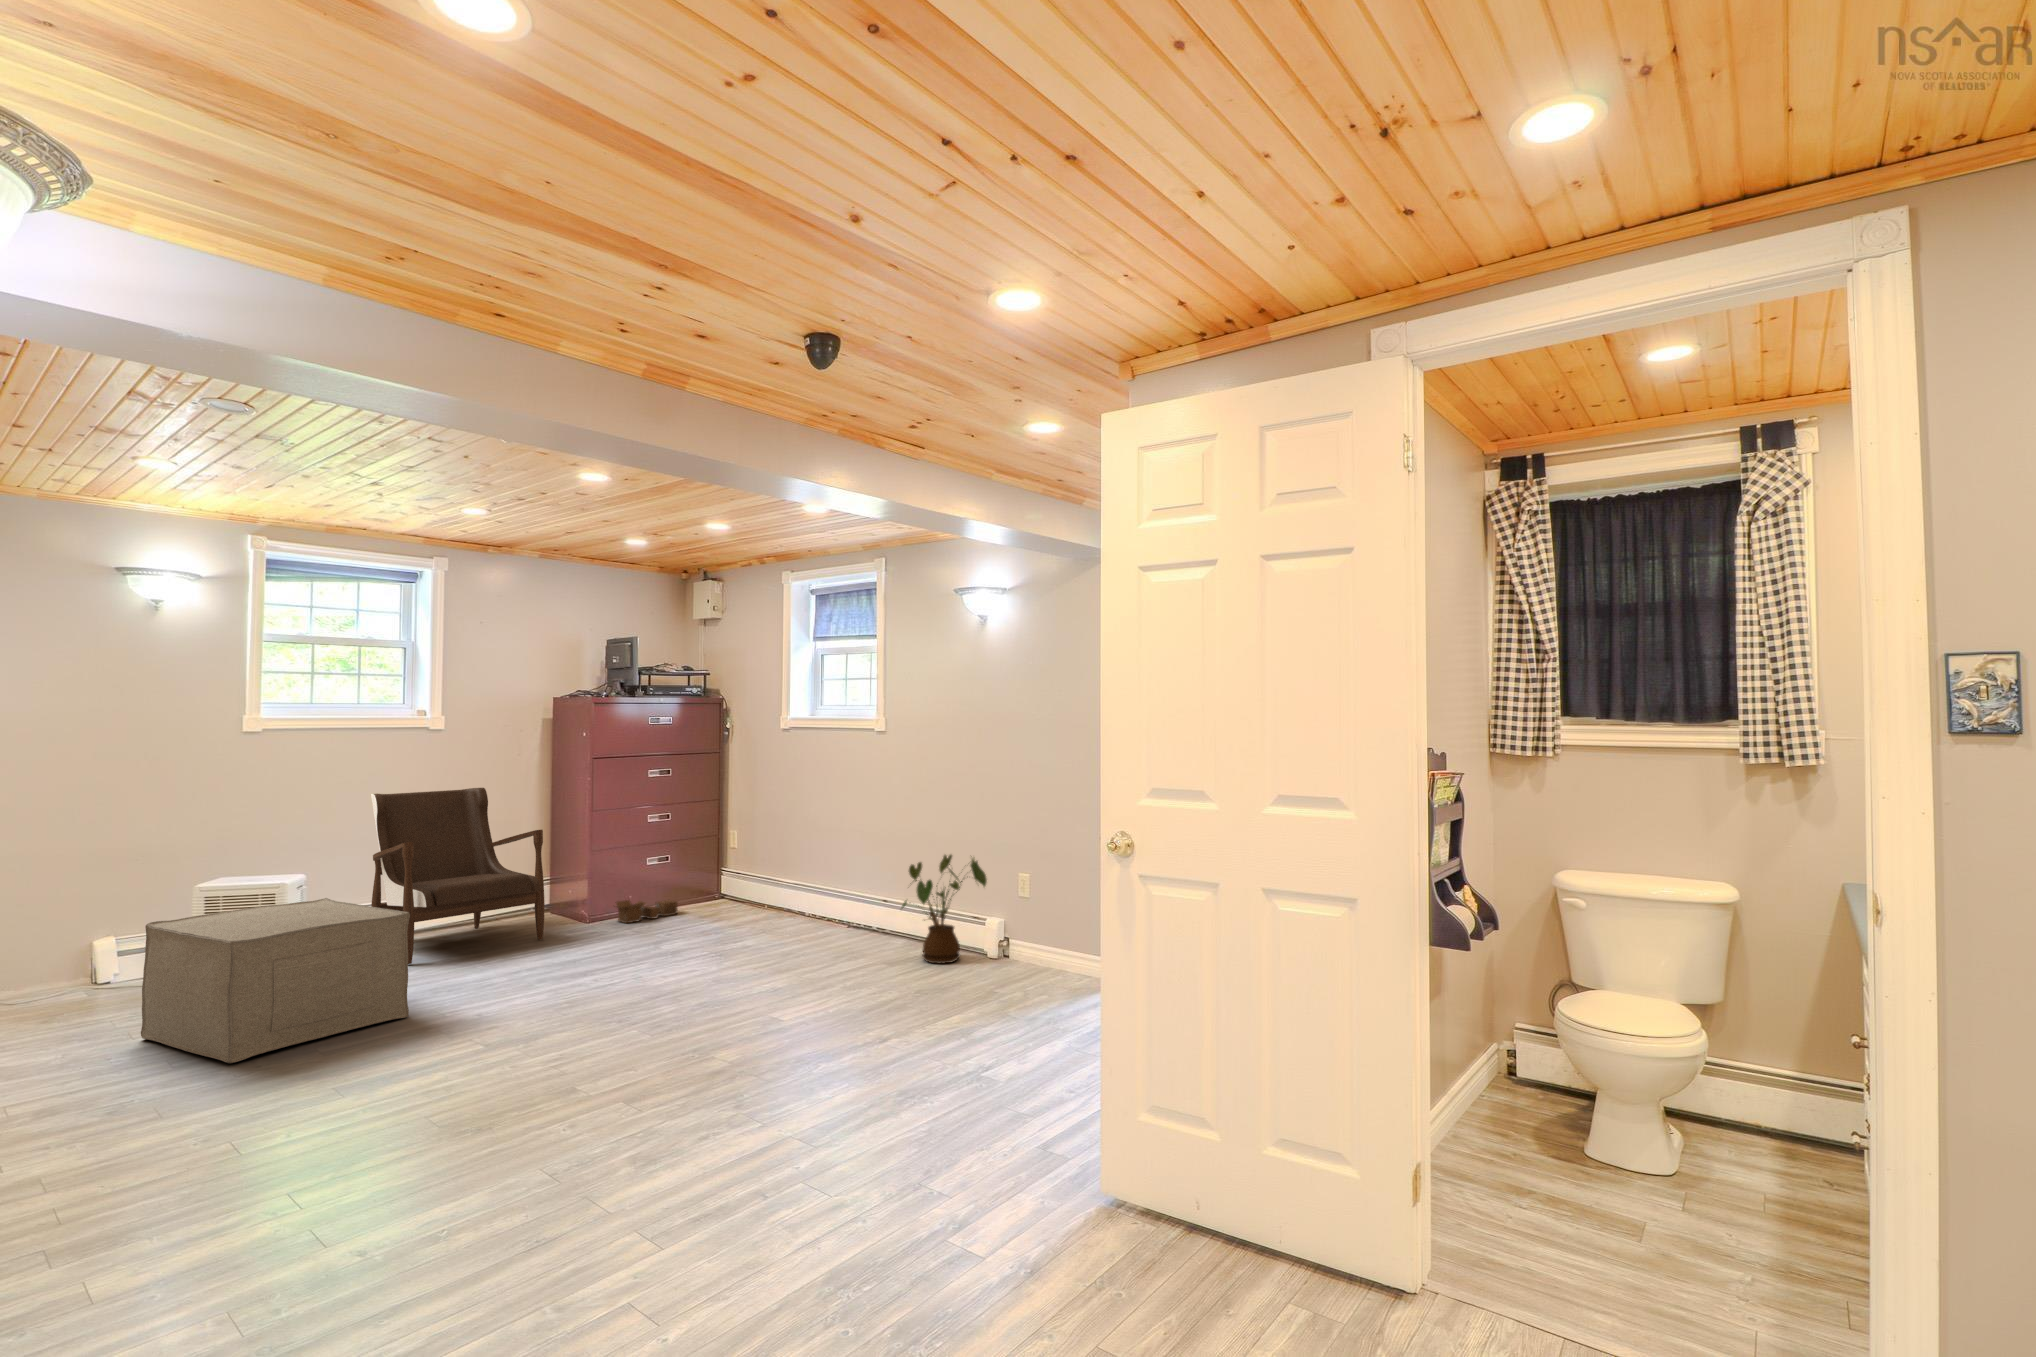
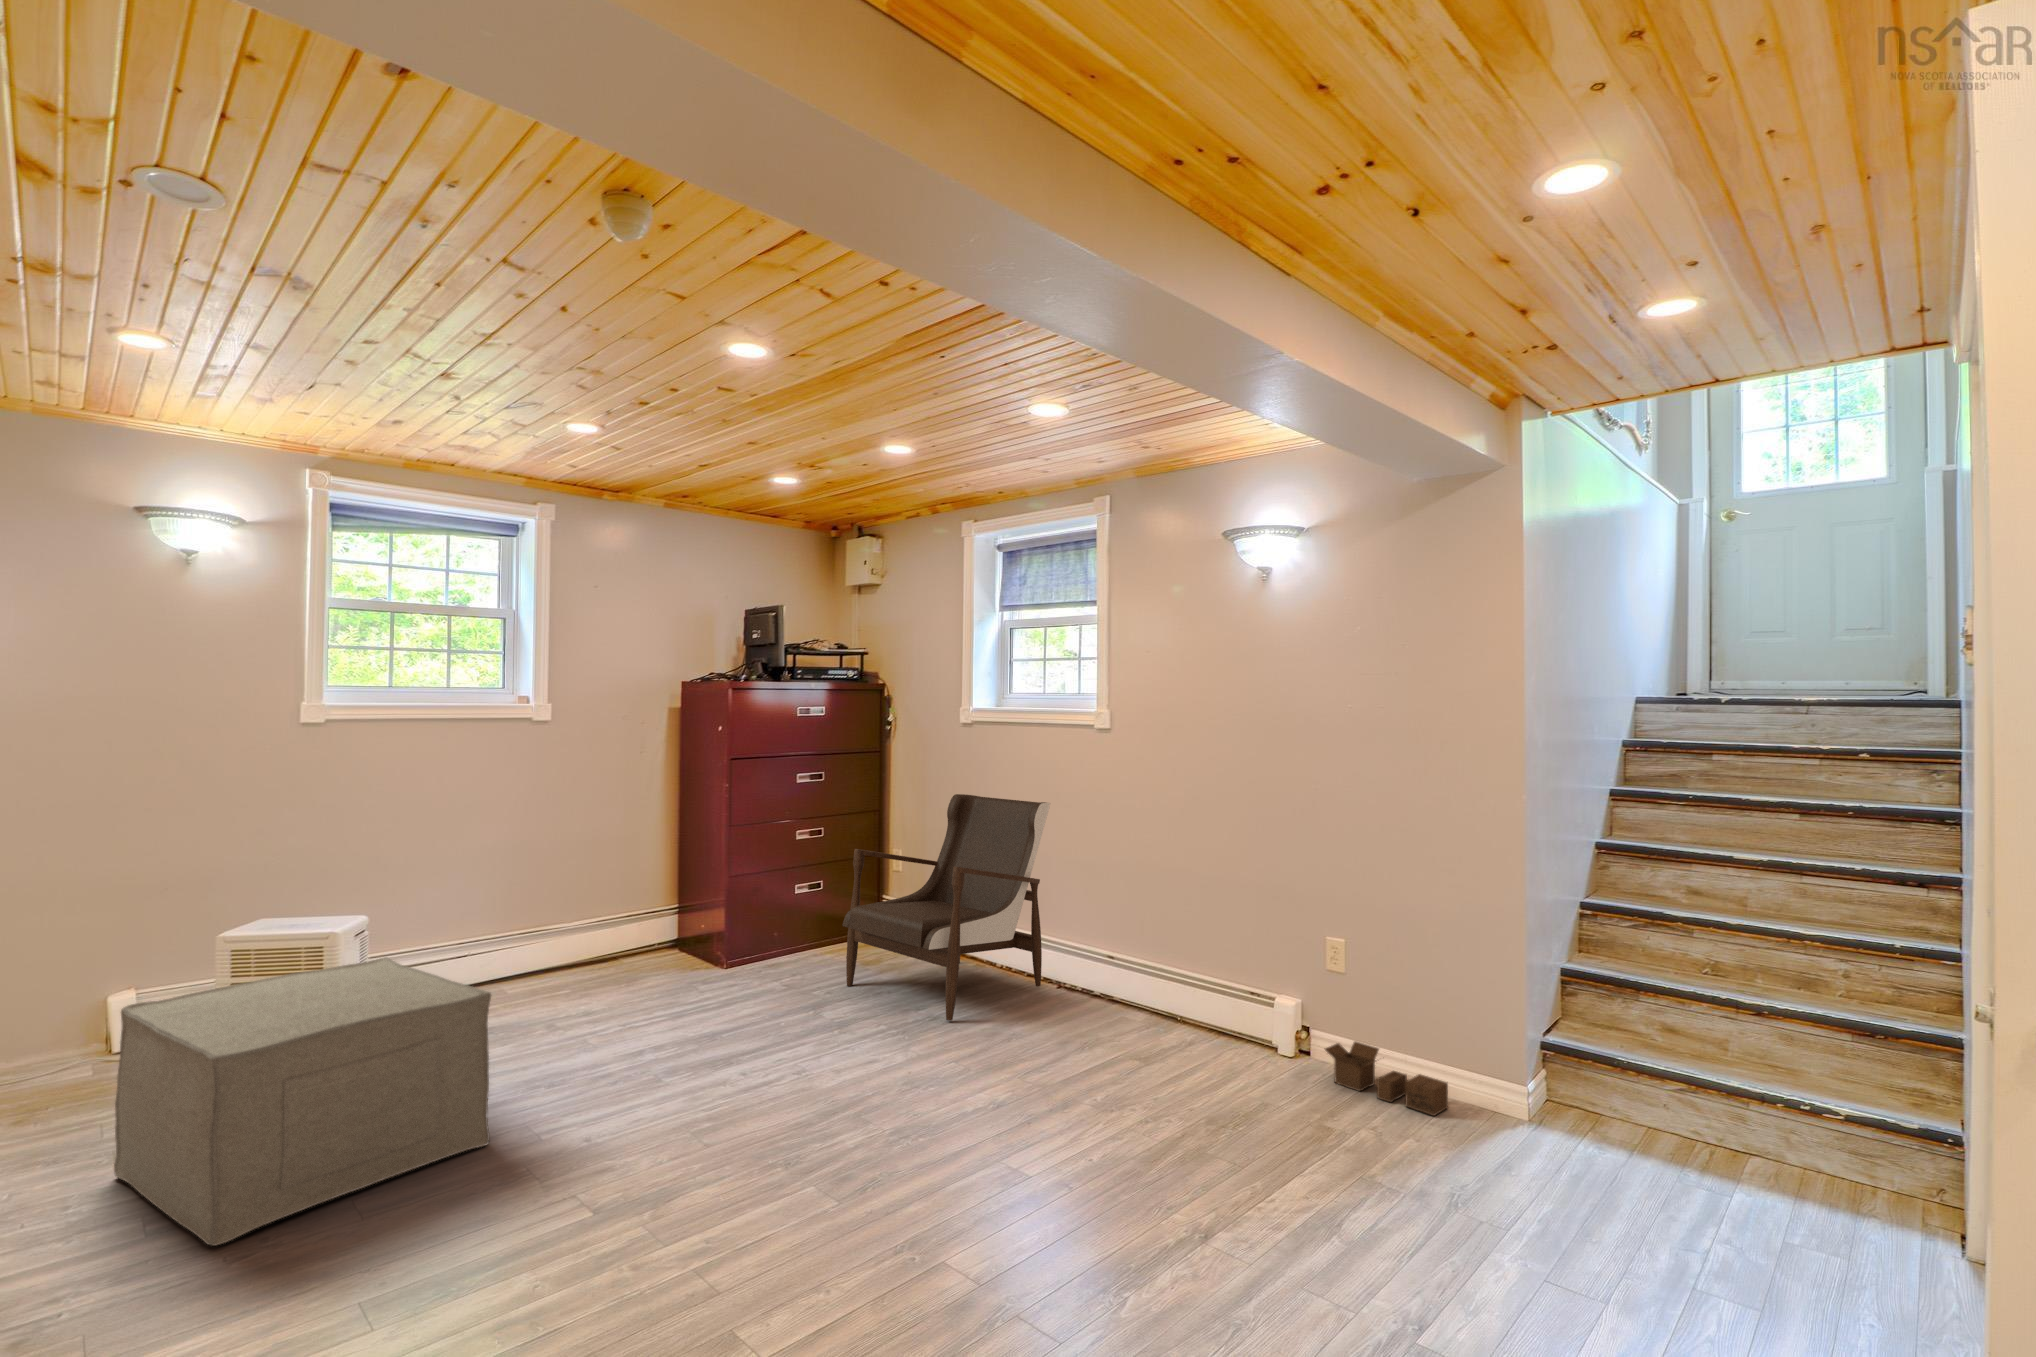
armchair: present [371,788,545,964] -> present [842,794,1051,1021]
house plant: present [902,855,987,964] -> none [1157,904,1284,1062]
cardboard box: present [616,900,678,923] -> present [1325,1042,1448,1116]

